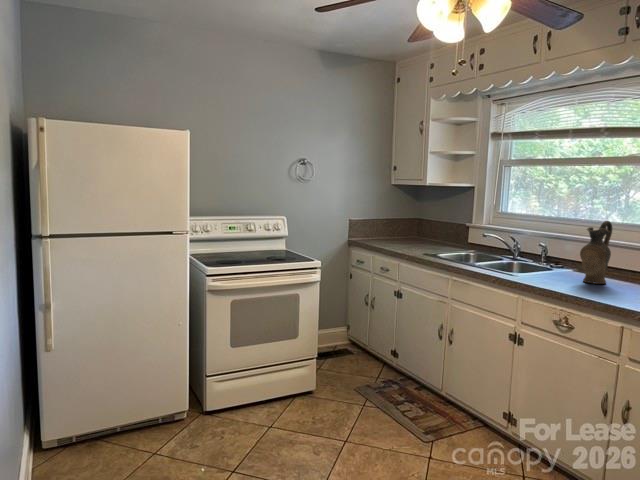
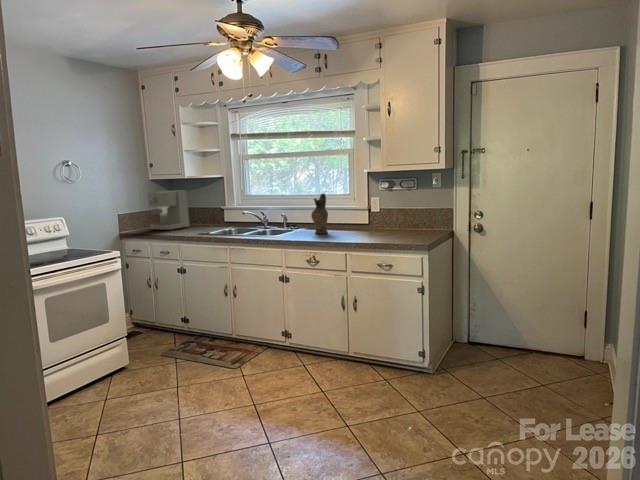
coffee maker: none [381,199,429,245] -> present [148,191,189,230]

